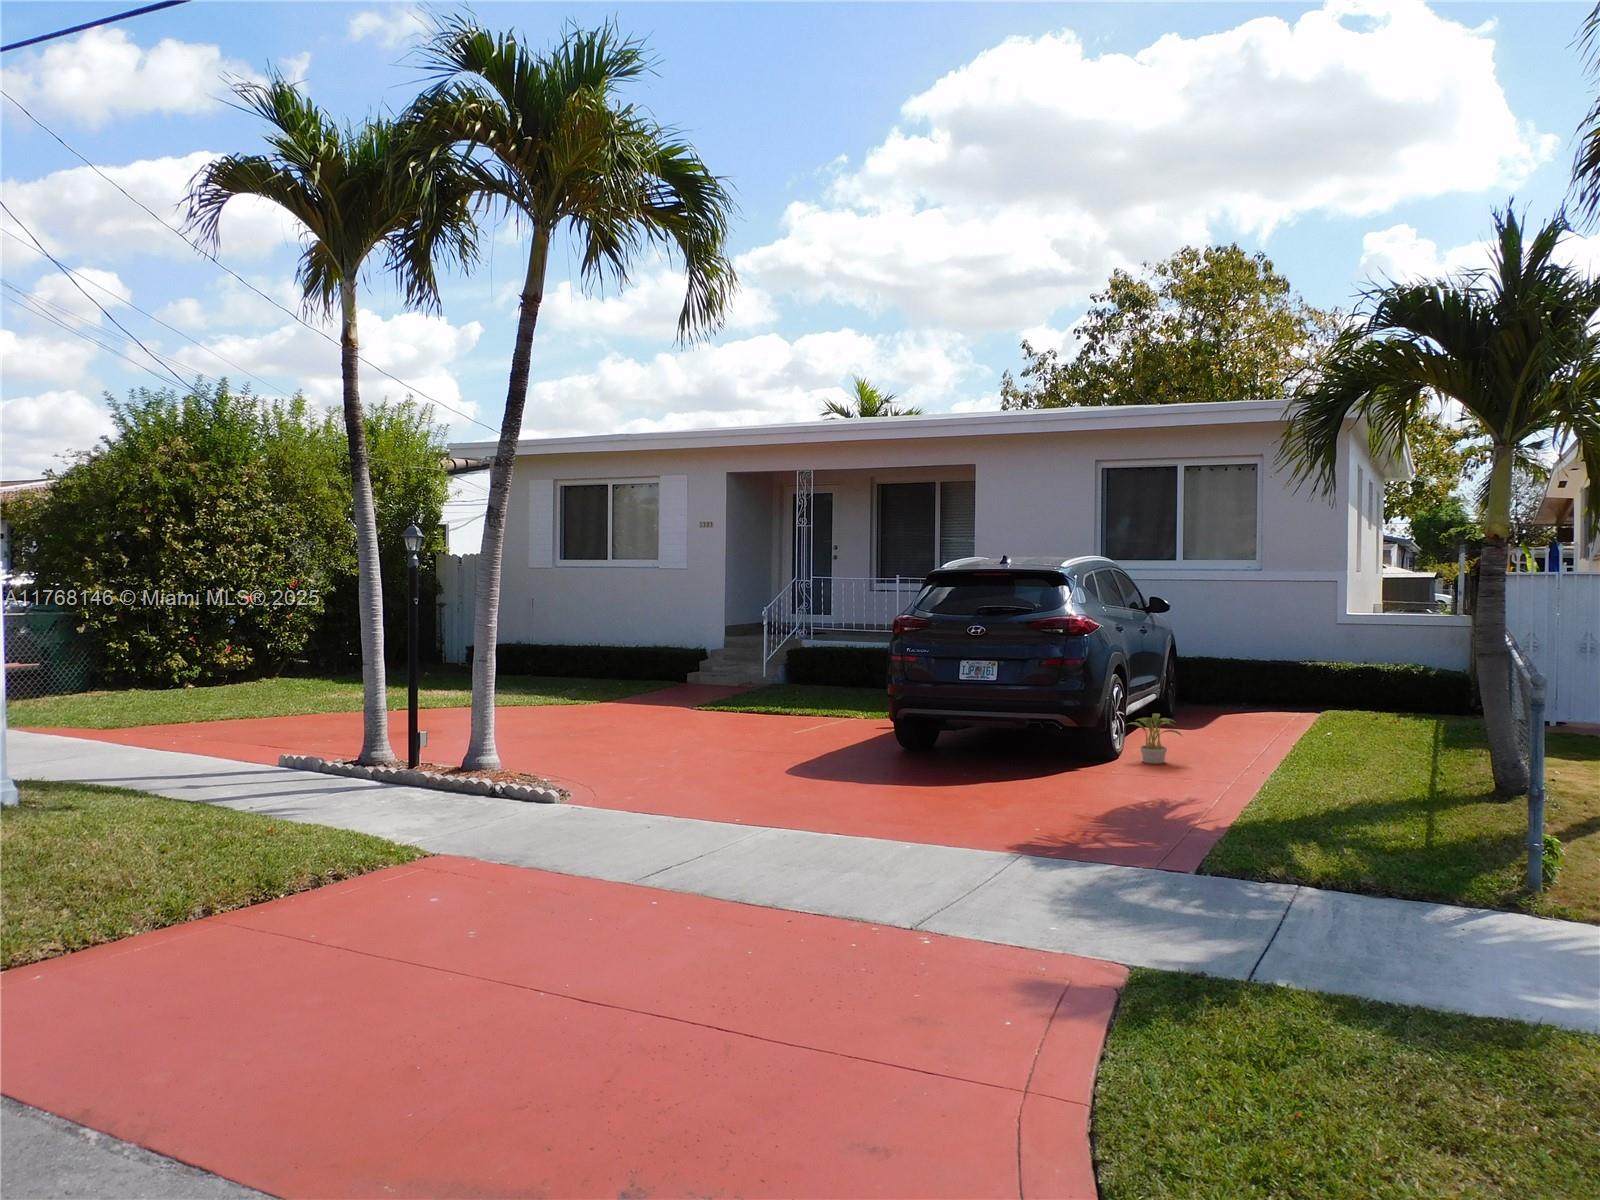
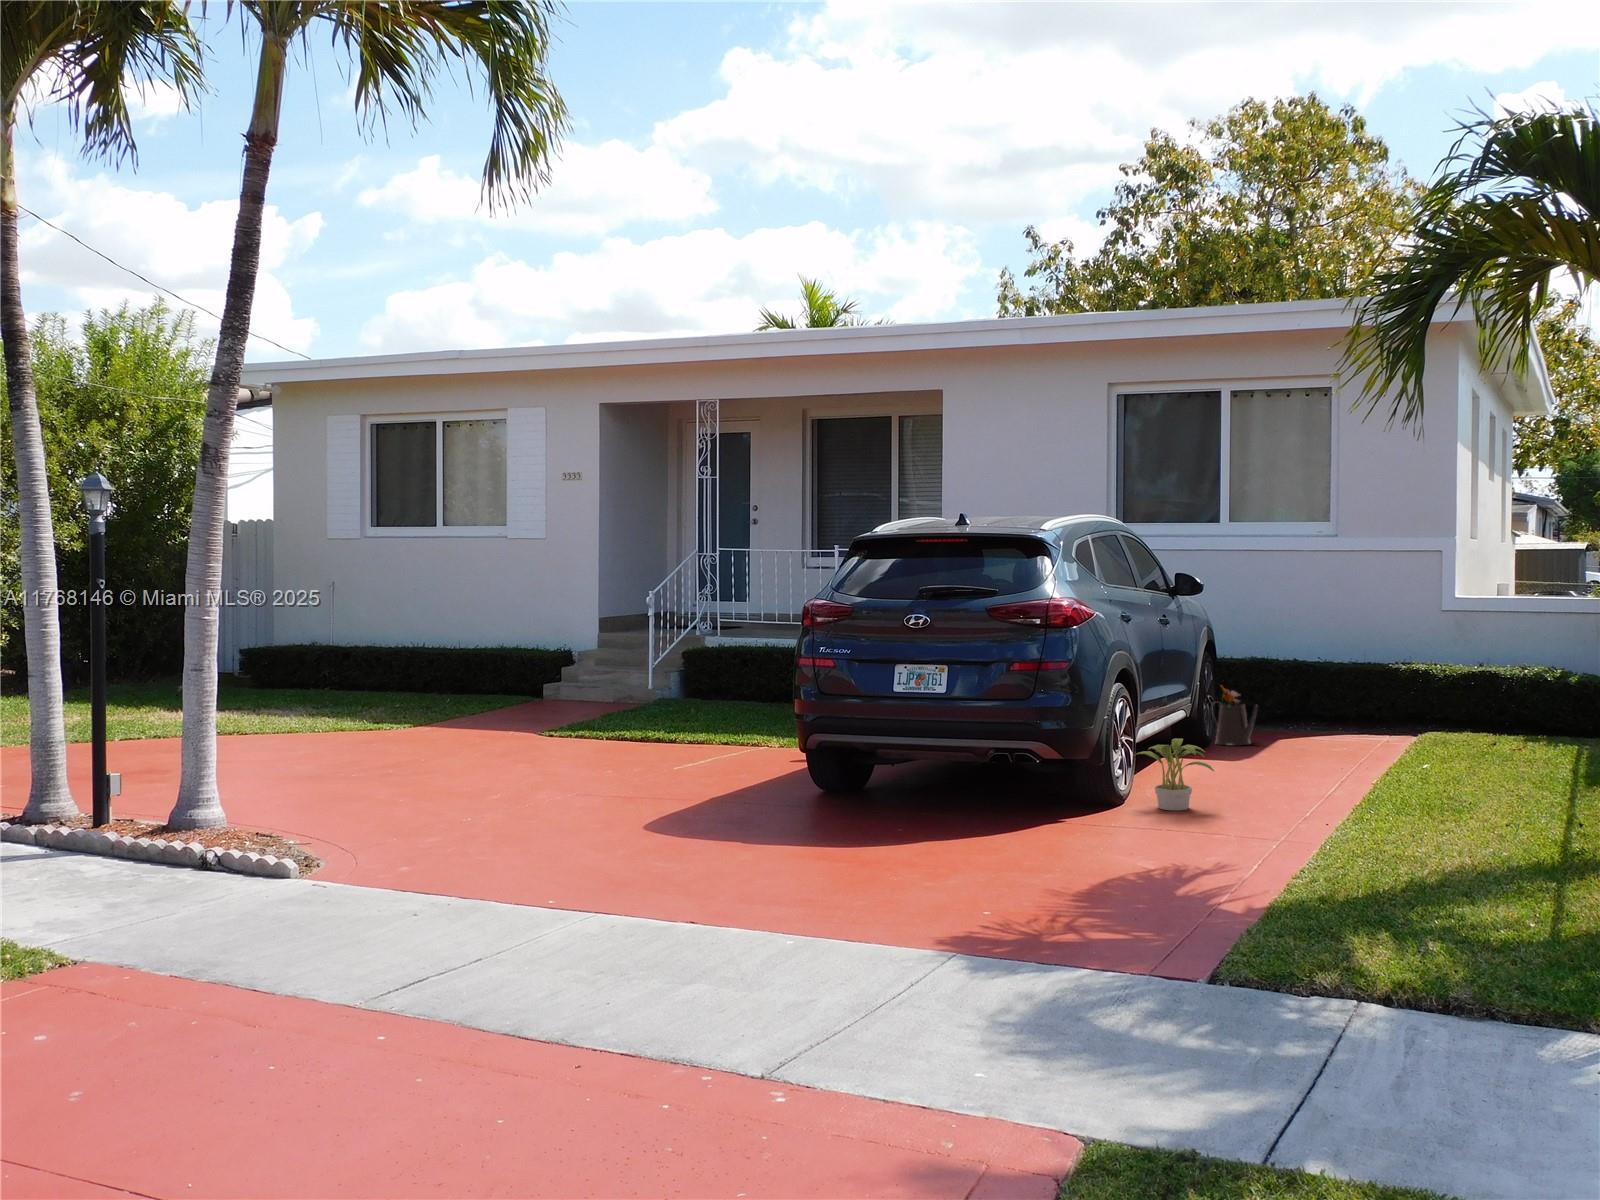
watering can: none [1173,676,1207,720] -> present [1210,689,1258,745]

